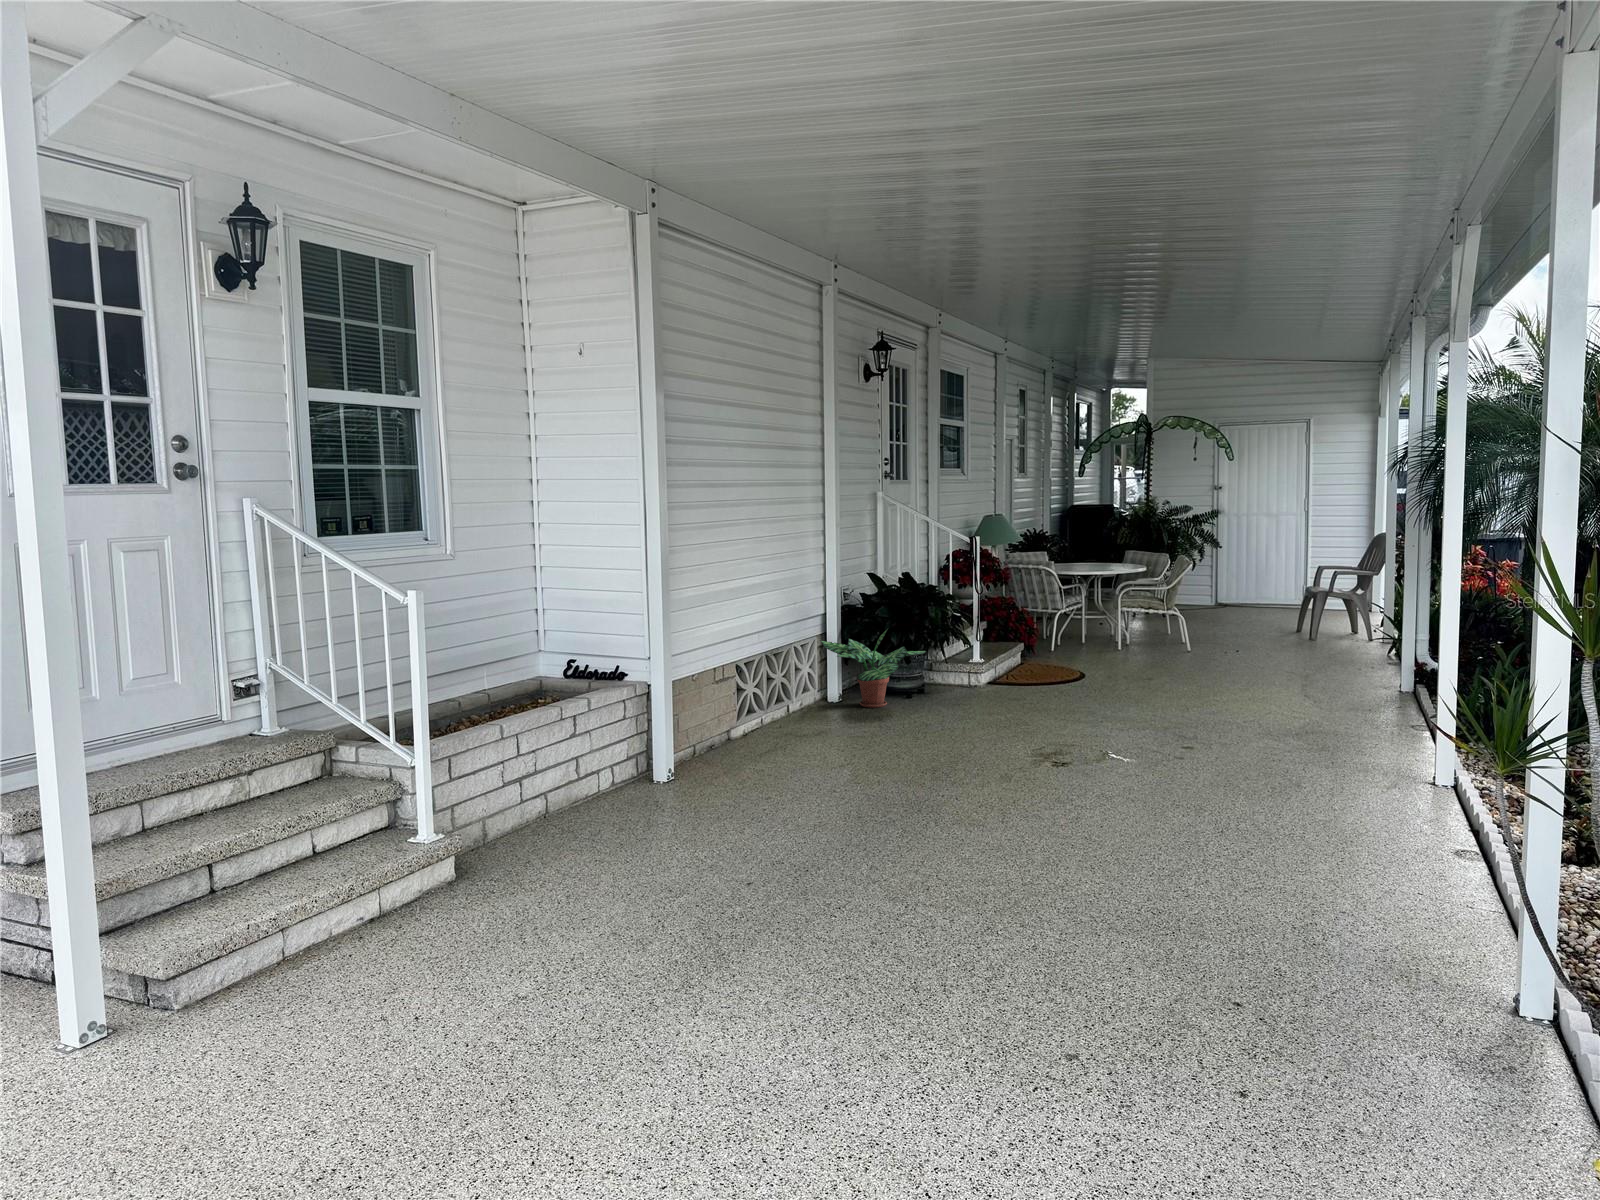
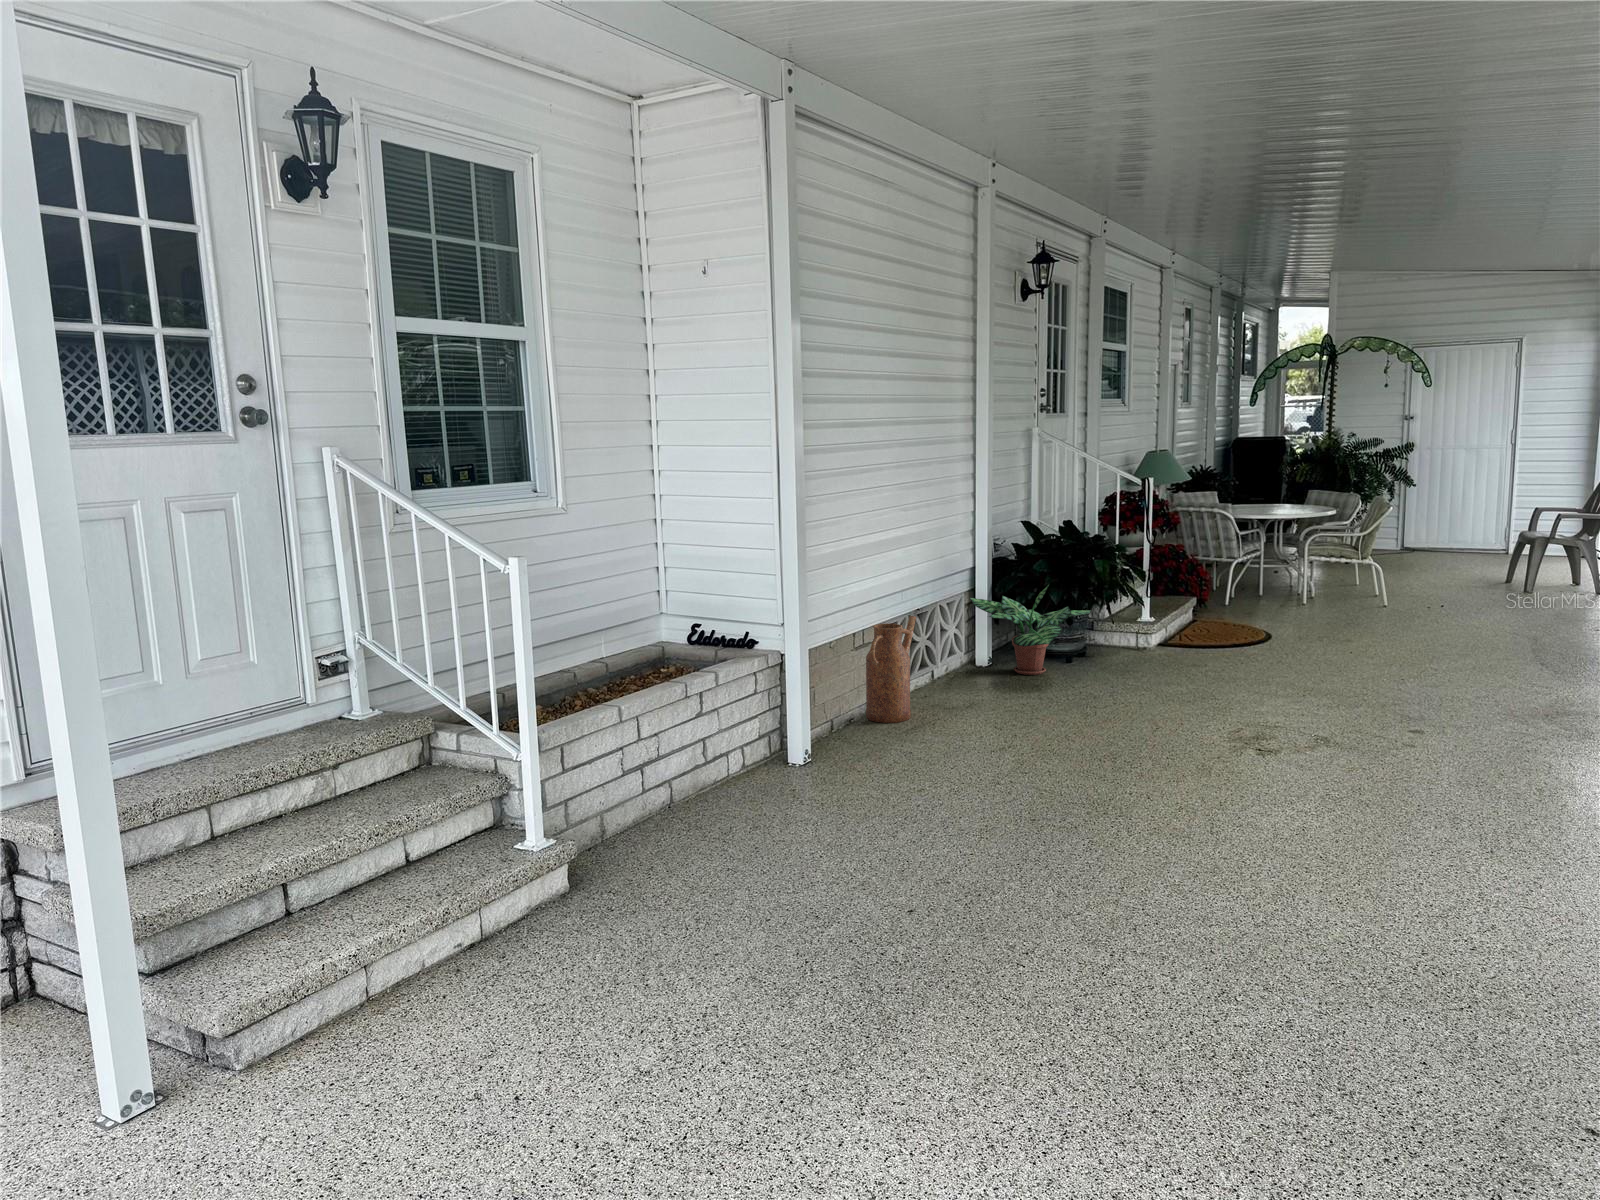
watering can: none [725,654,770,747] -> present [866,616,916,723]

